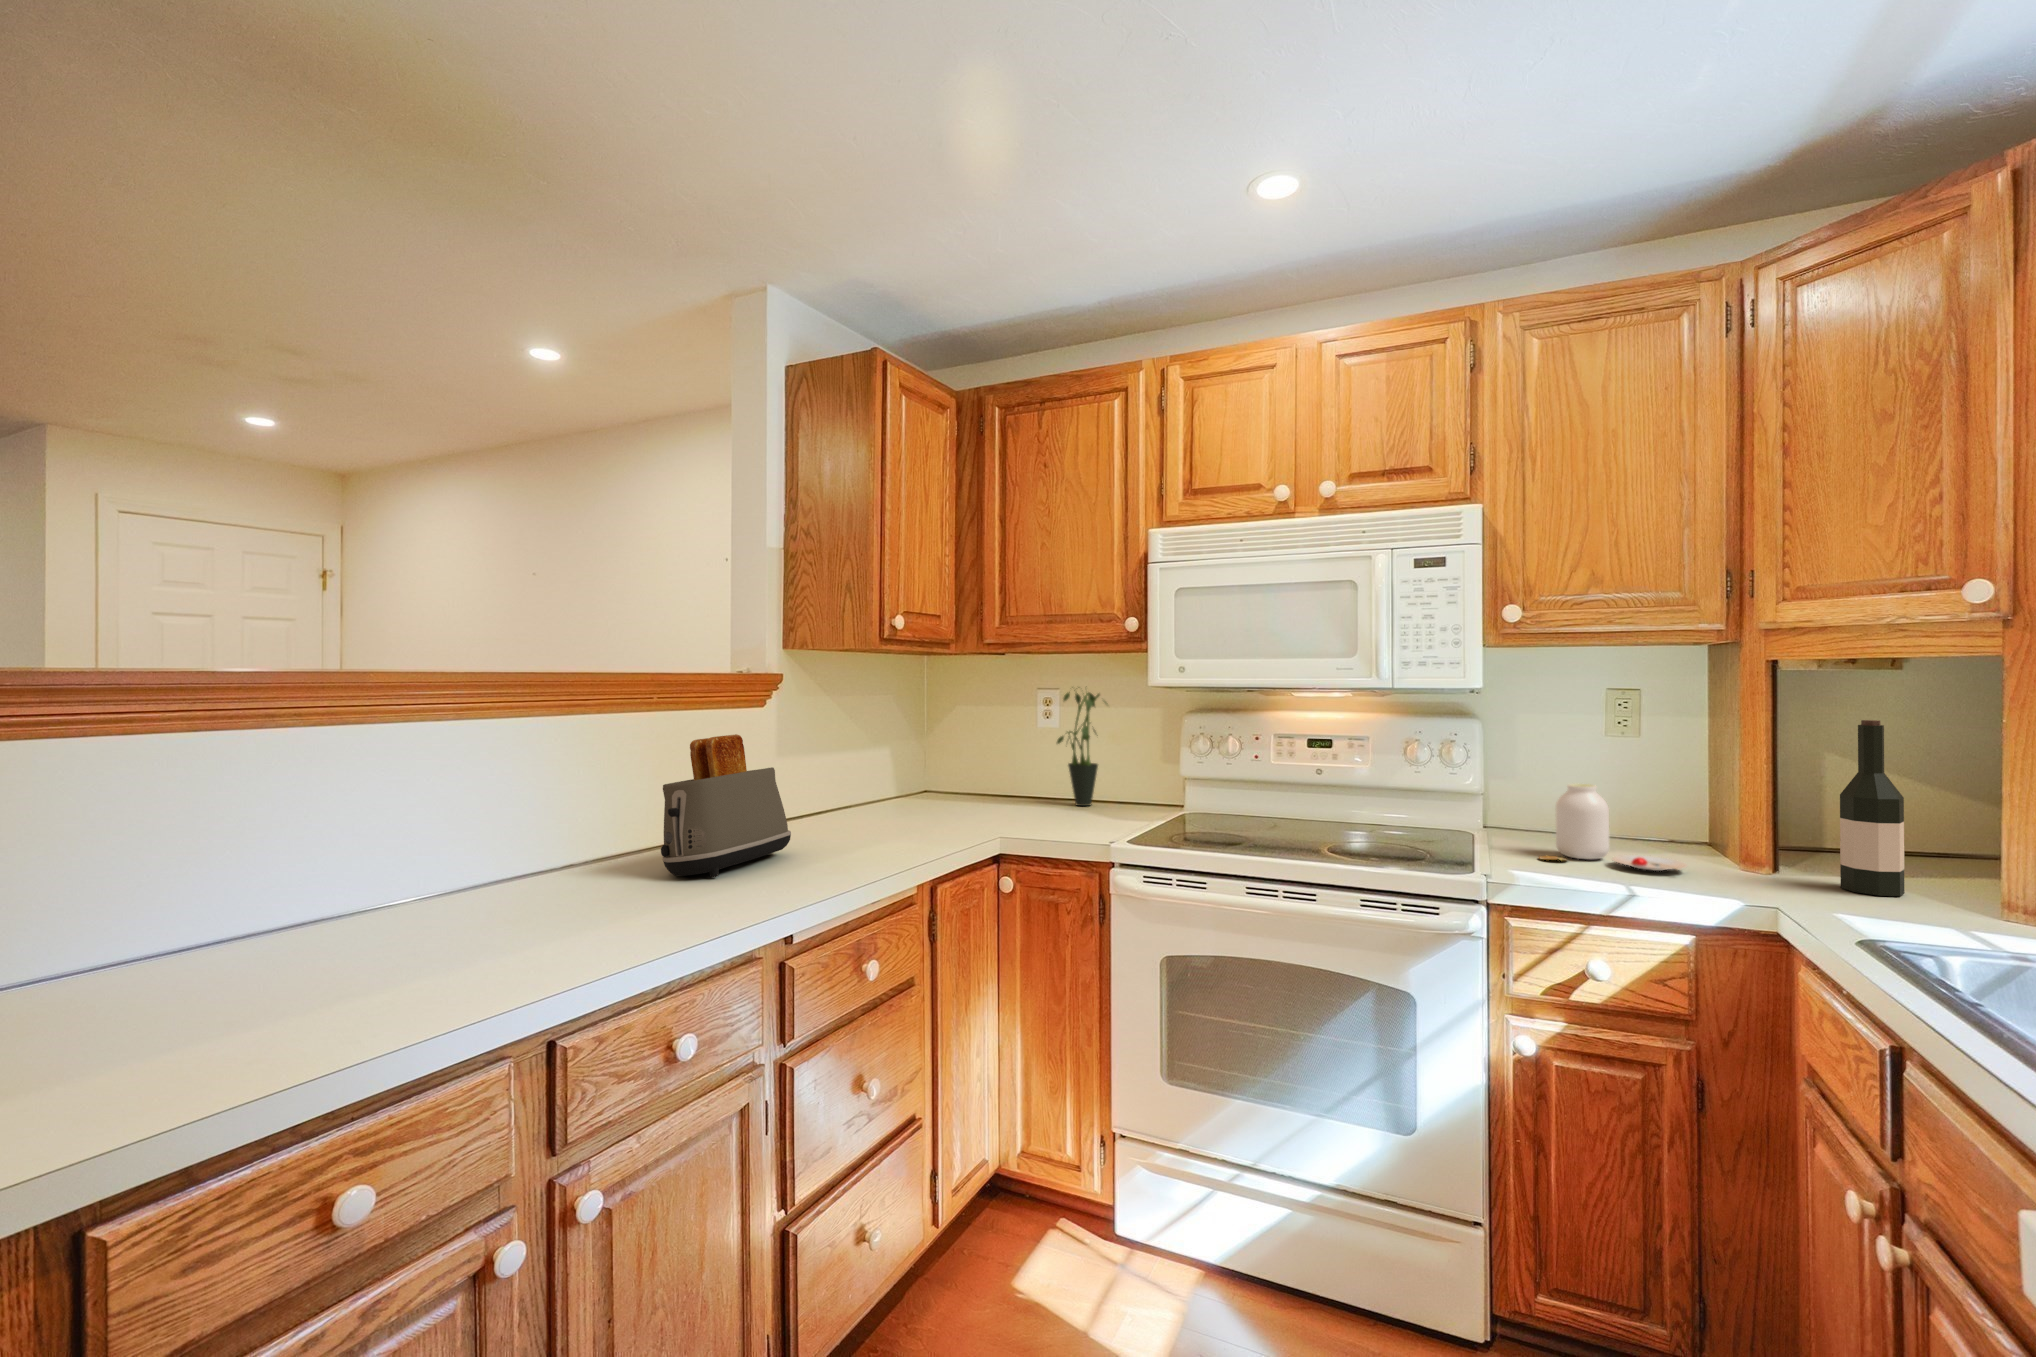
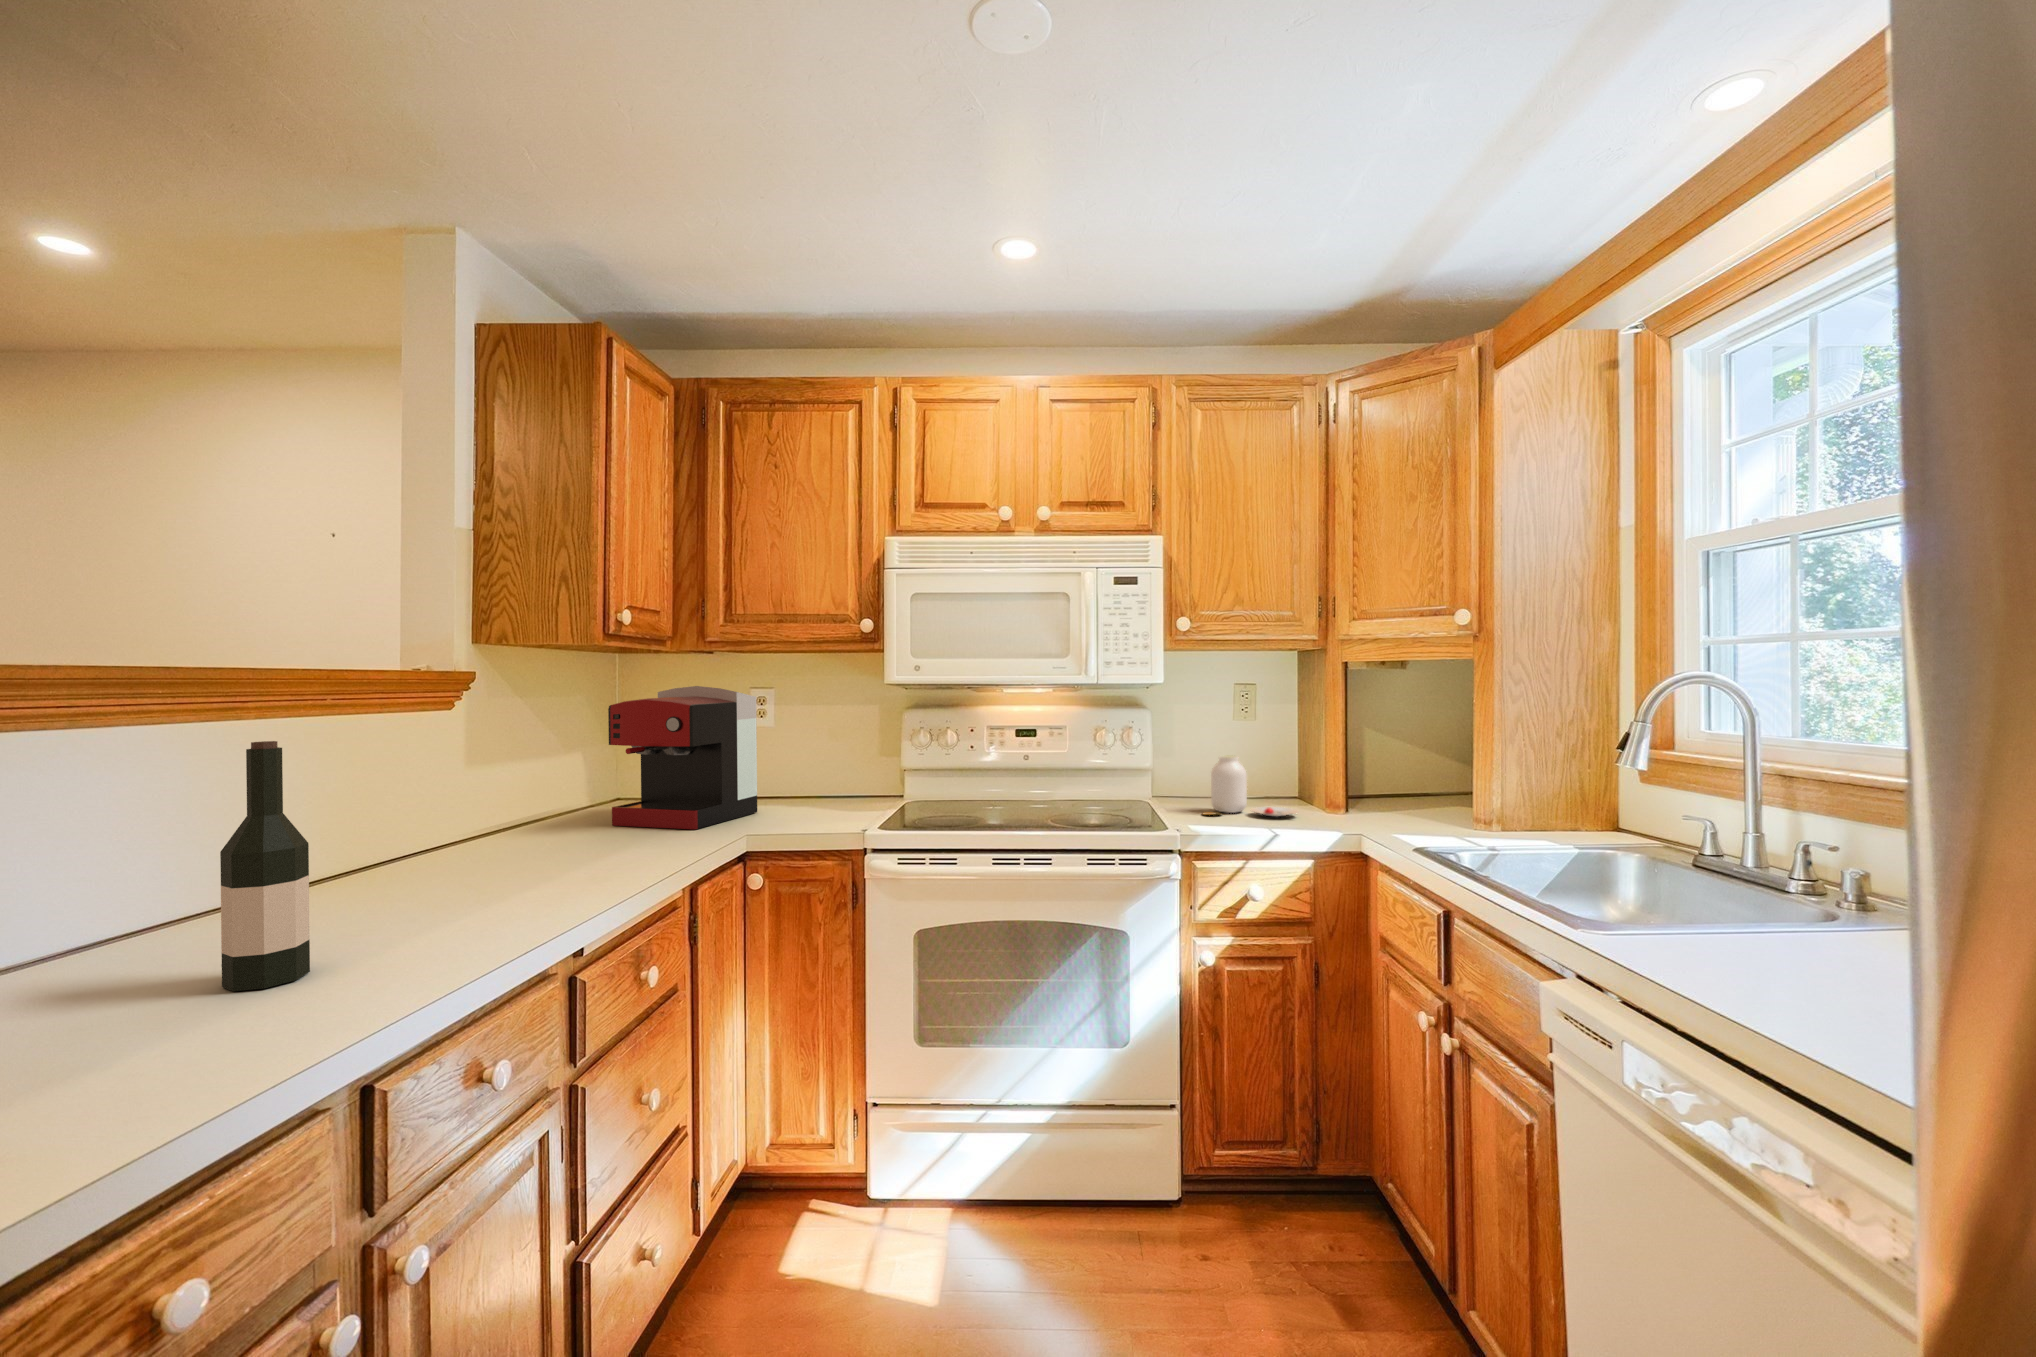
coffee maker: none [888,688,1026,829] -> present [608,686,757,829]
potted plant: present [1057,692,1107,806] -> none [781,684,833,800]
wine bottle: present [1840,720,1905,896] -> present [220,741,310,991]
toaster: present [661,734,791,878] -> none [369,736,525,901]

